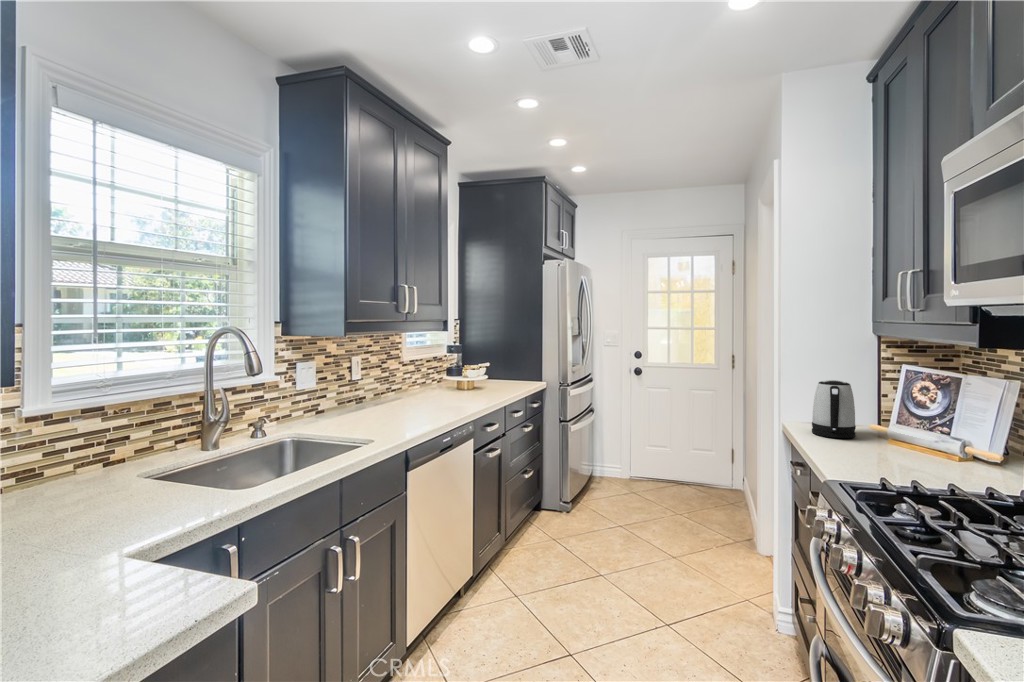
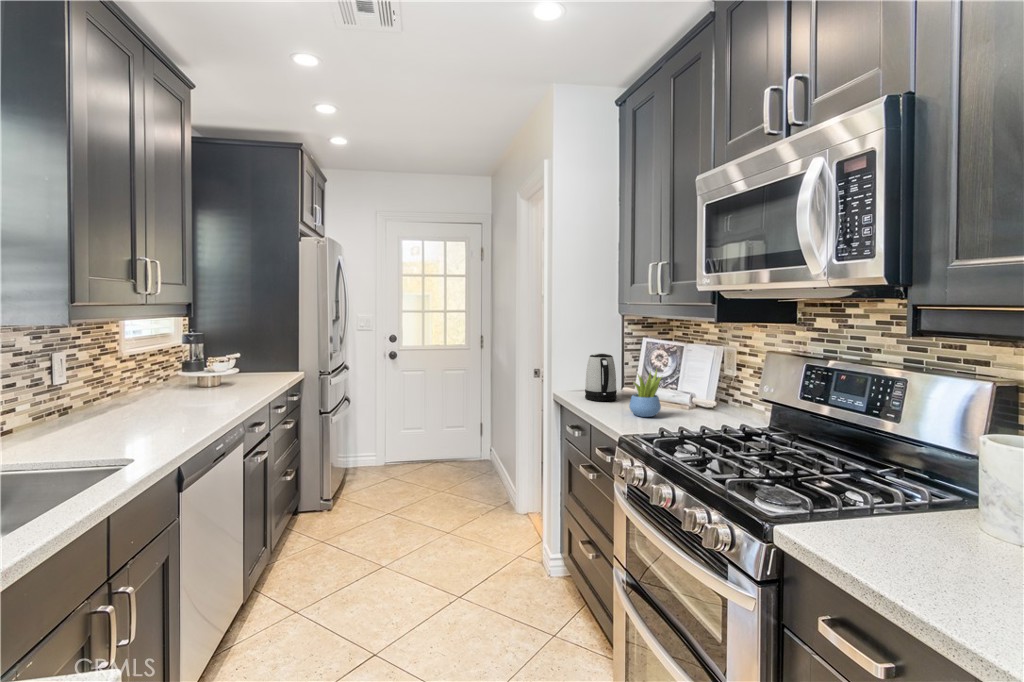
succulent plant: none [857,403,905,463] -> present [629,370,662,417]

